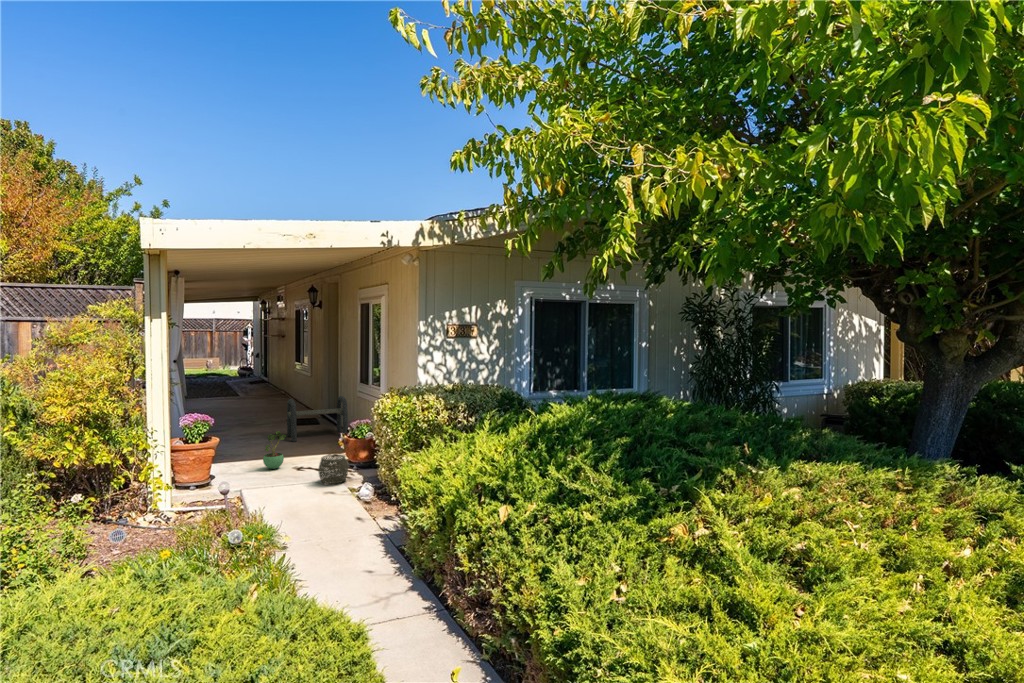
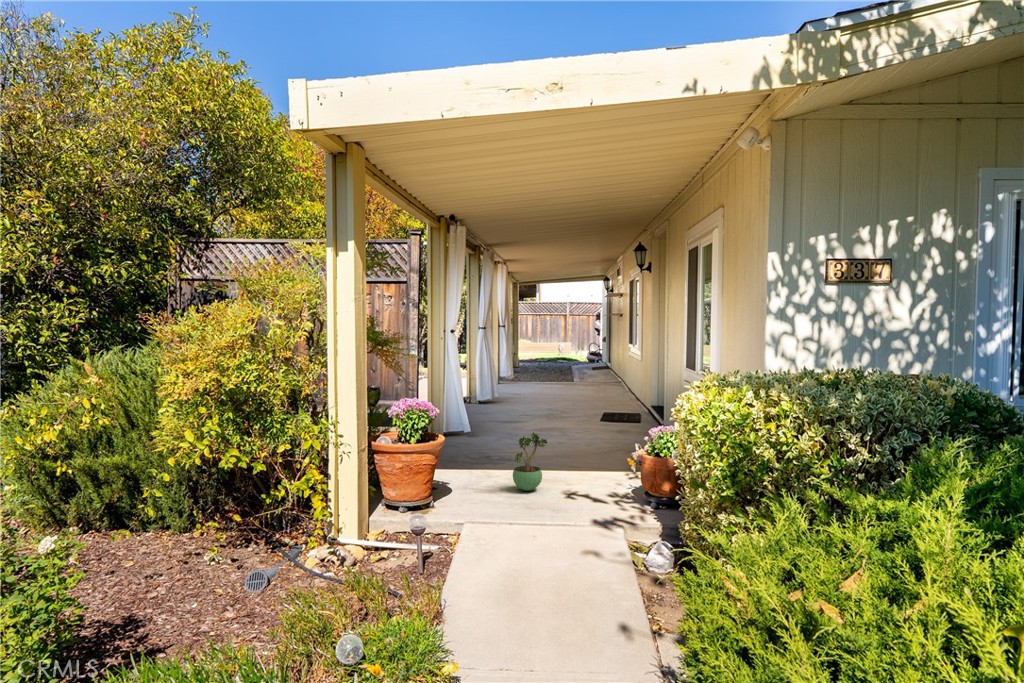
bench: present [287,396,348,442] -> none [562,383,650,448]
woven basket: present [318,454,348,484] -> none [586,482,635,533]

